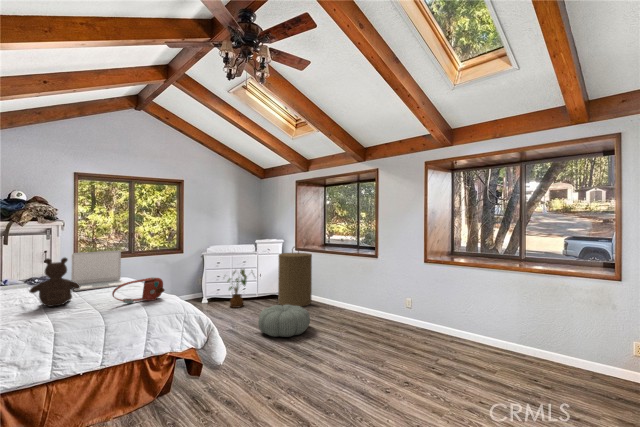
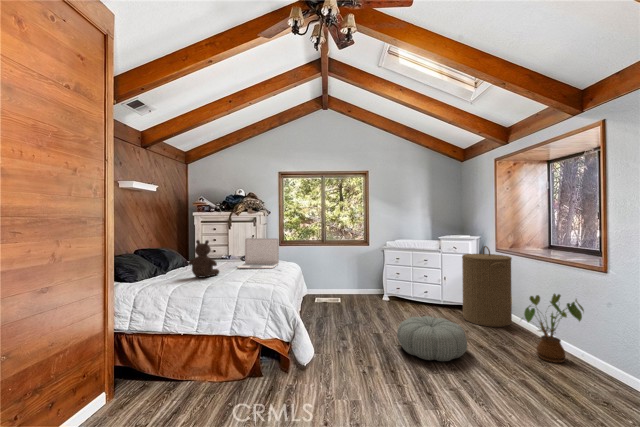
house plant: present [228,269,247,308] -> present [522,294,584,363]
handbag: present [112,277,165,303] -> none [219,263,262,284]

